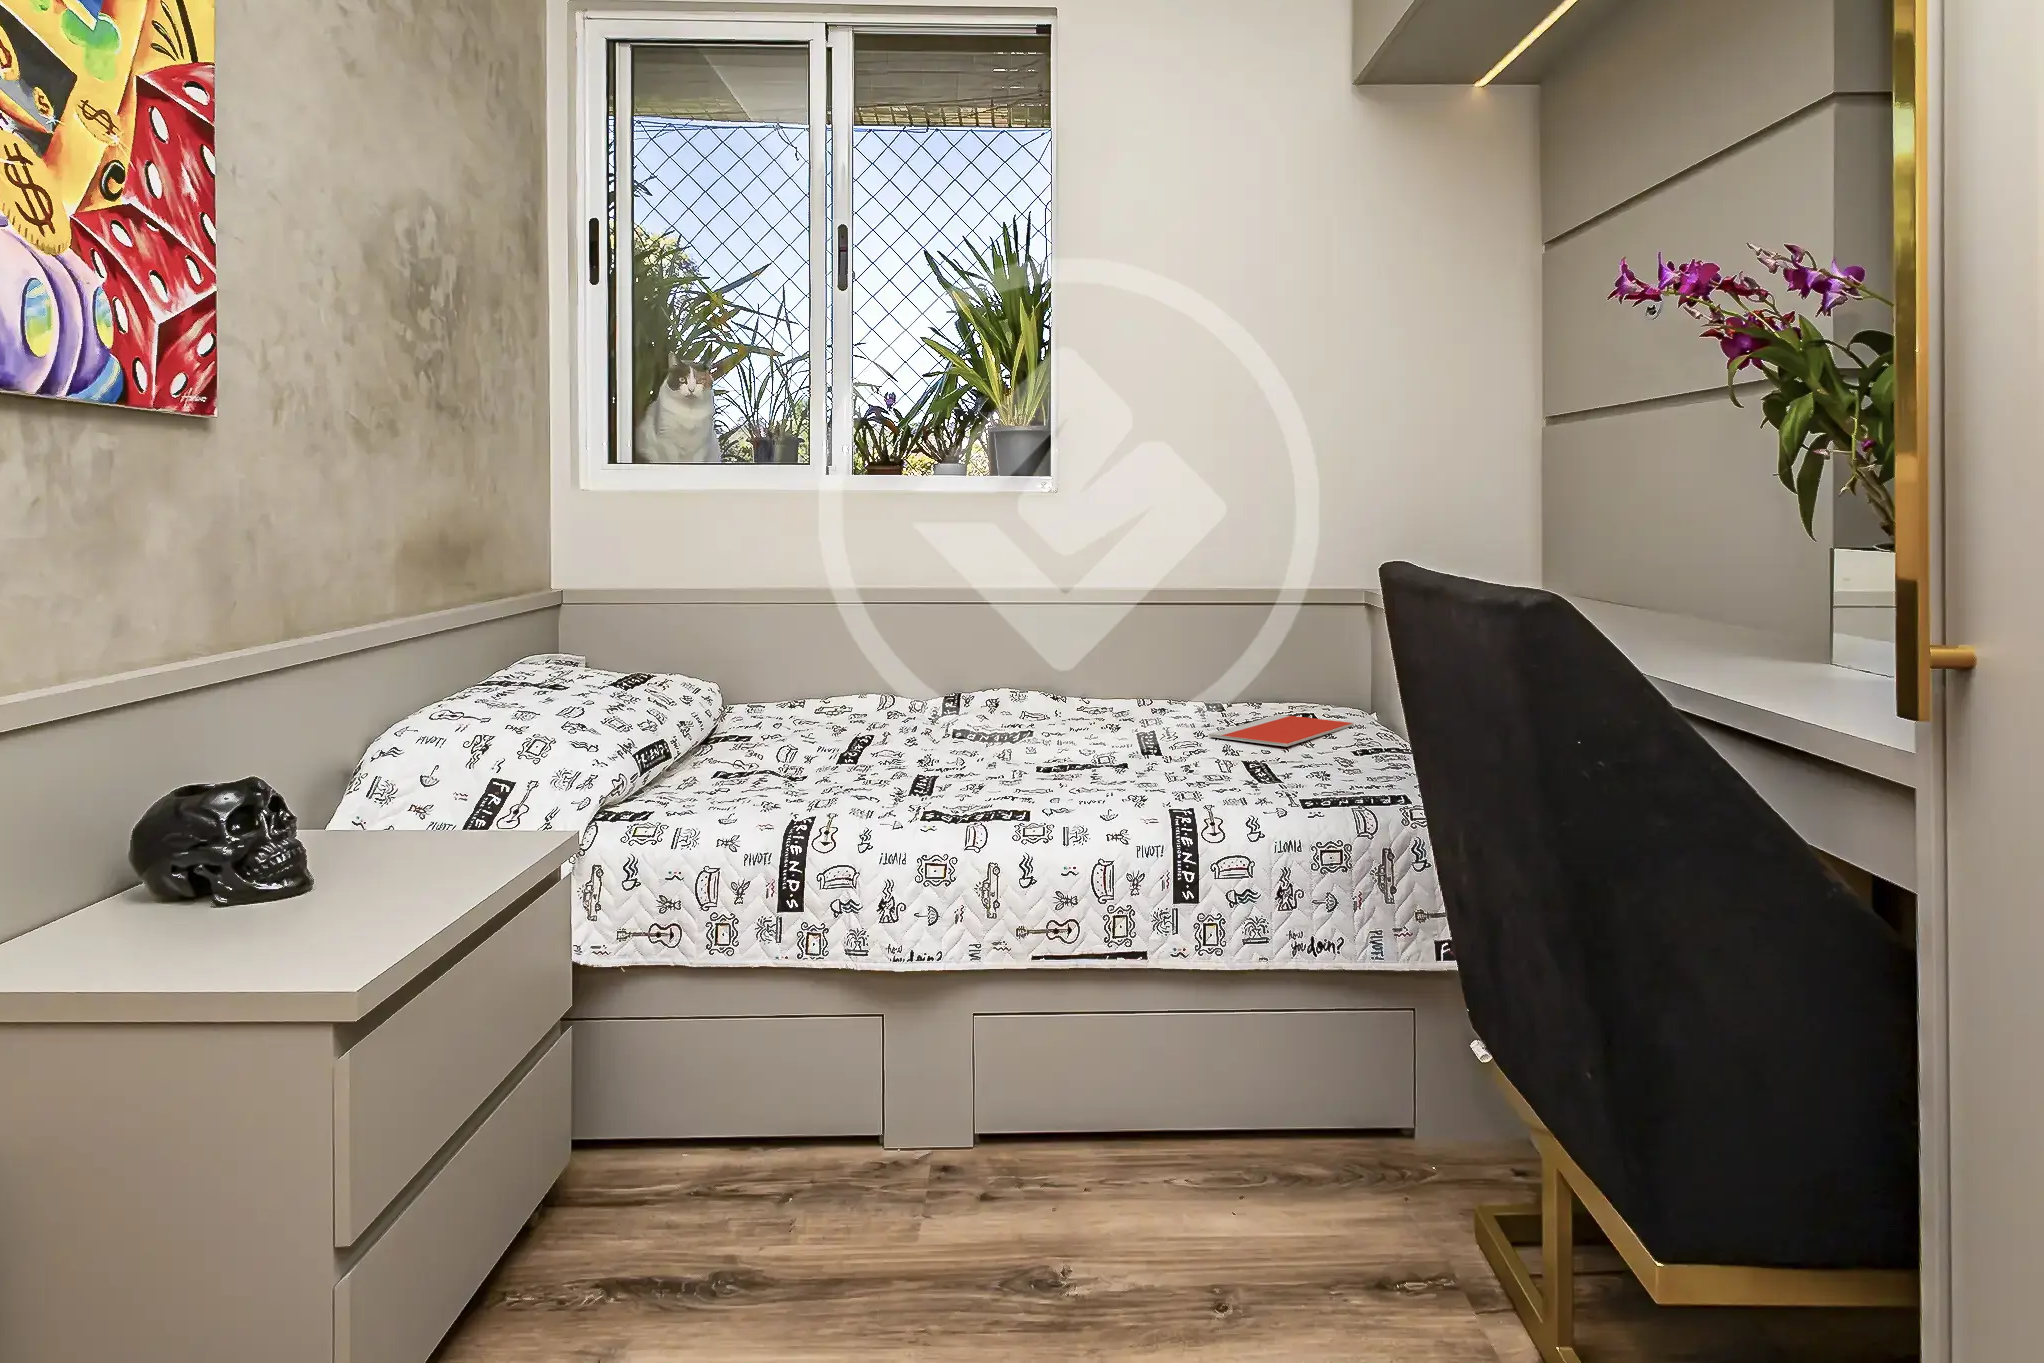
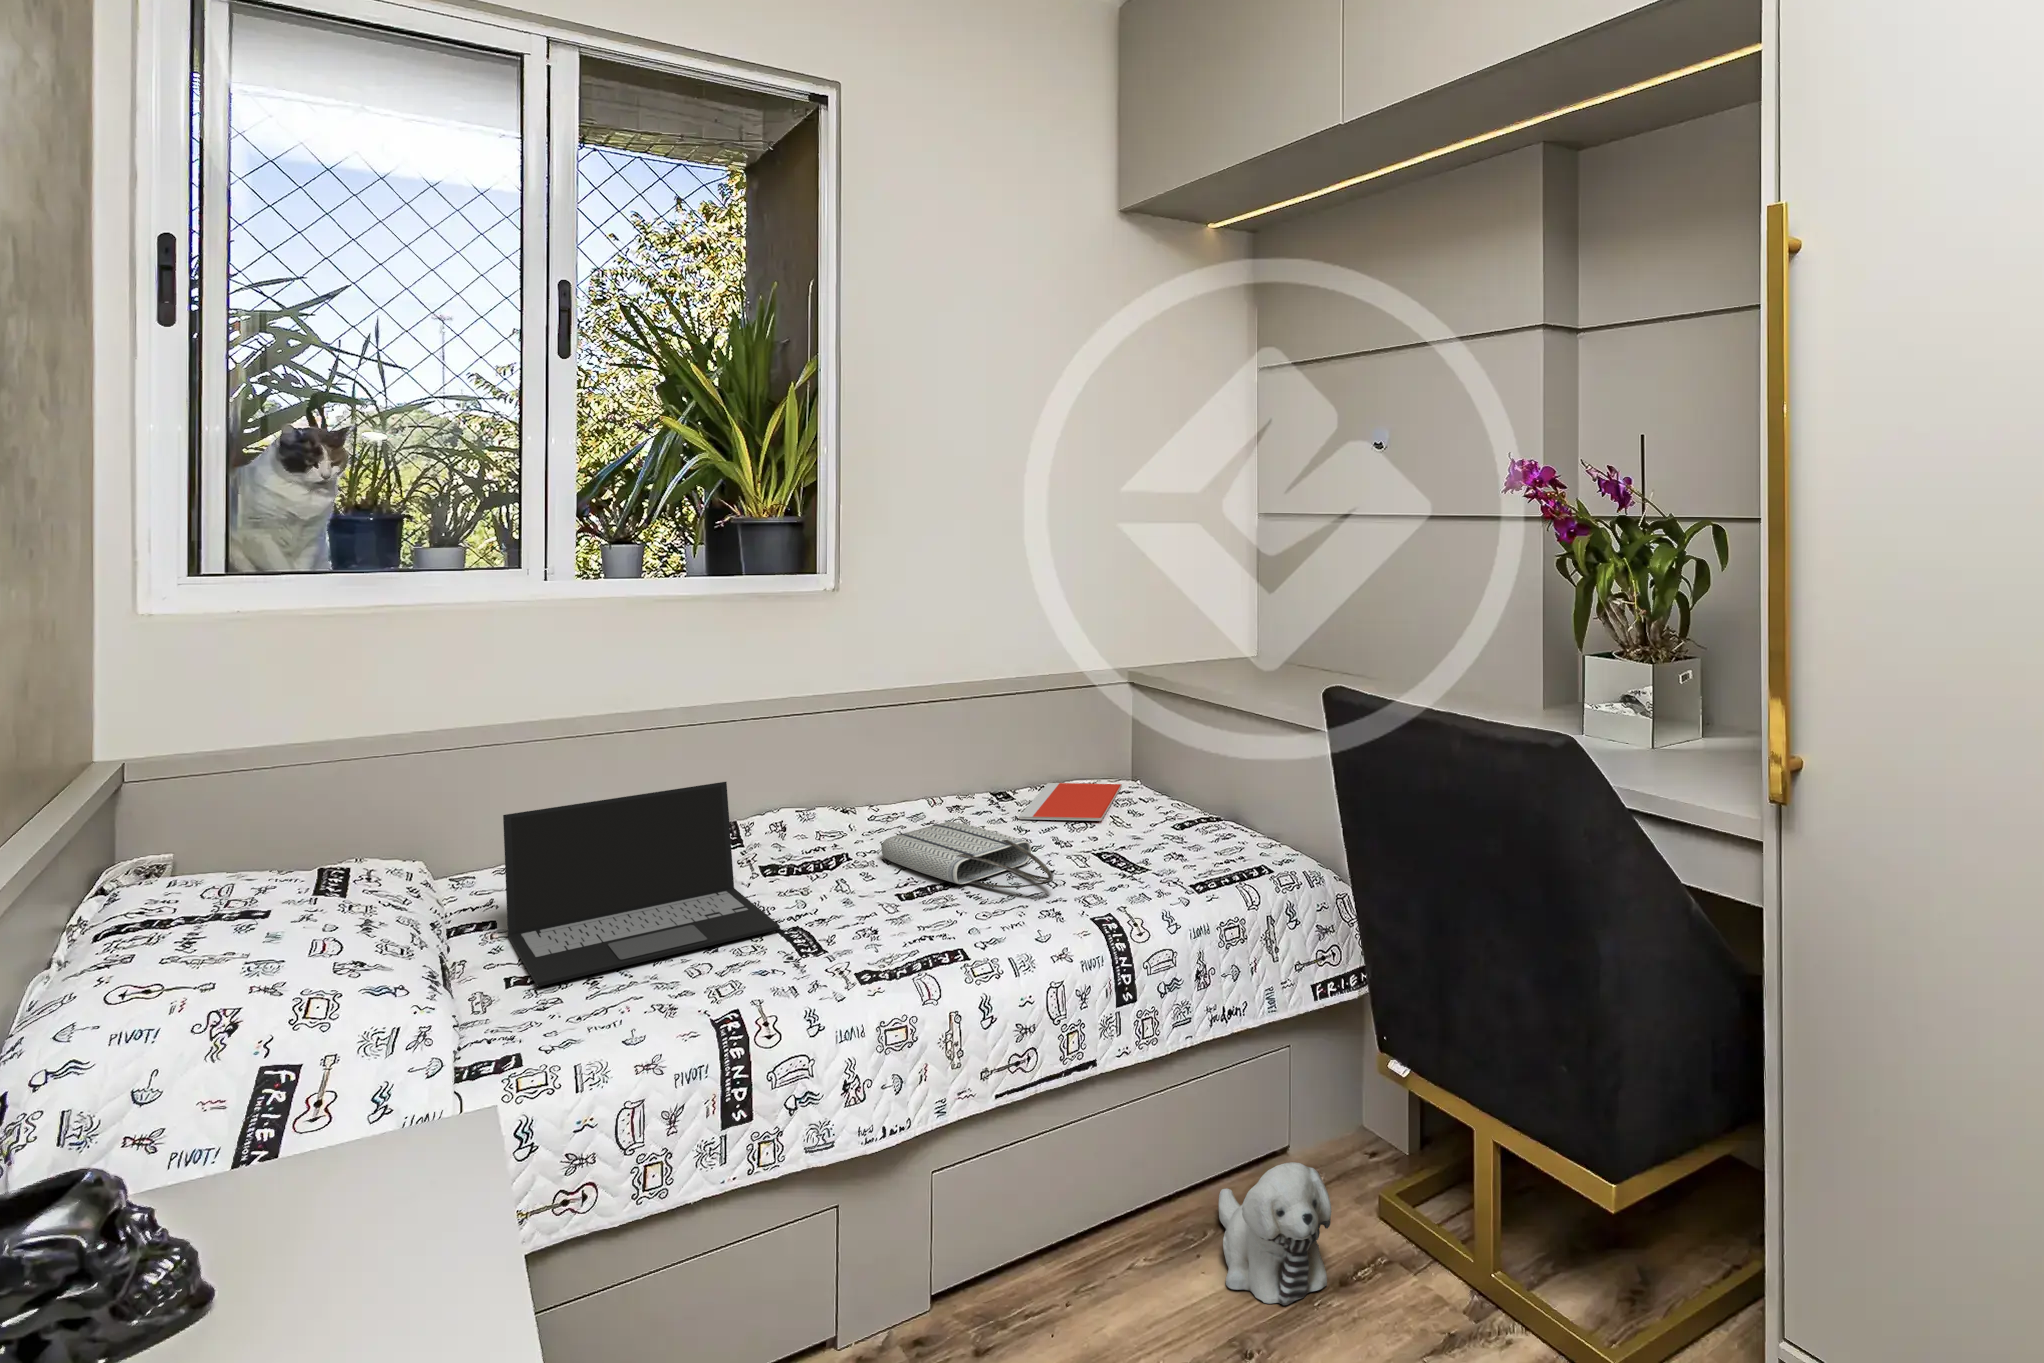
laptop: none [709,654,908,783] -> present [503,782,780,987]
tote bag: none [1046,724,1171,779] -> present [881,822,1053,888]
plush toy: none [1242,1105,1374,1259] -> present [1218,1162,1332,1305]

